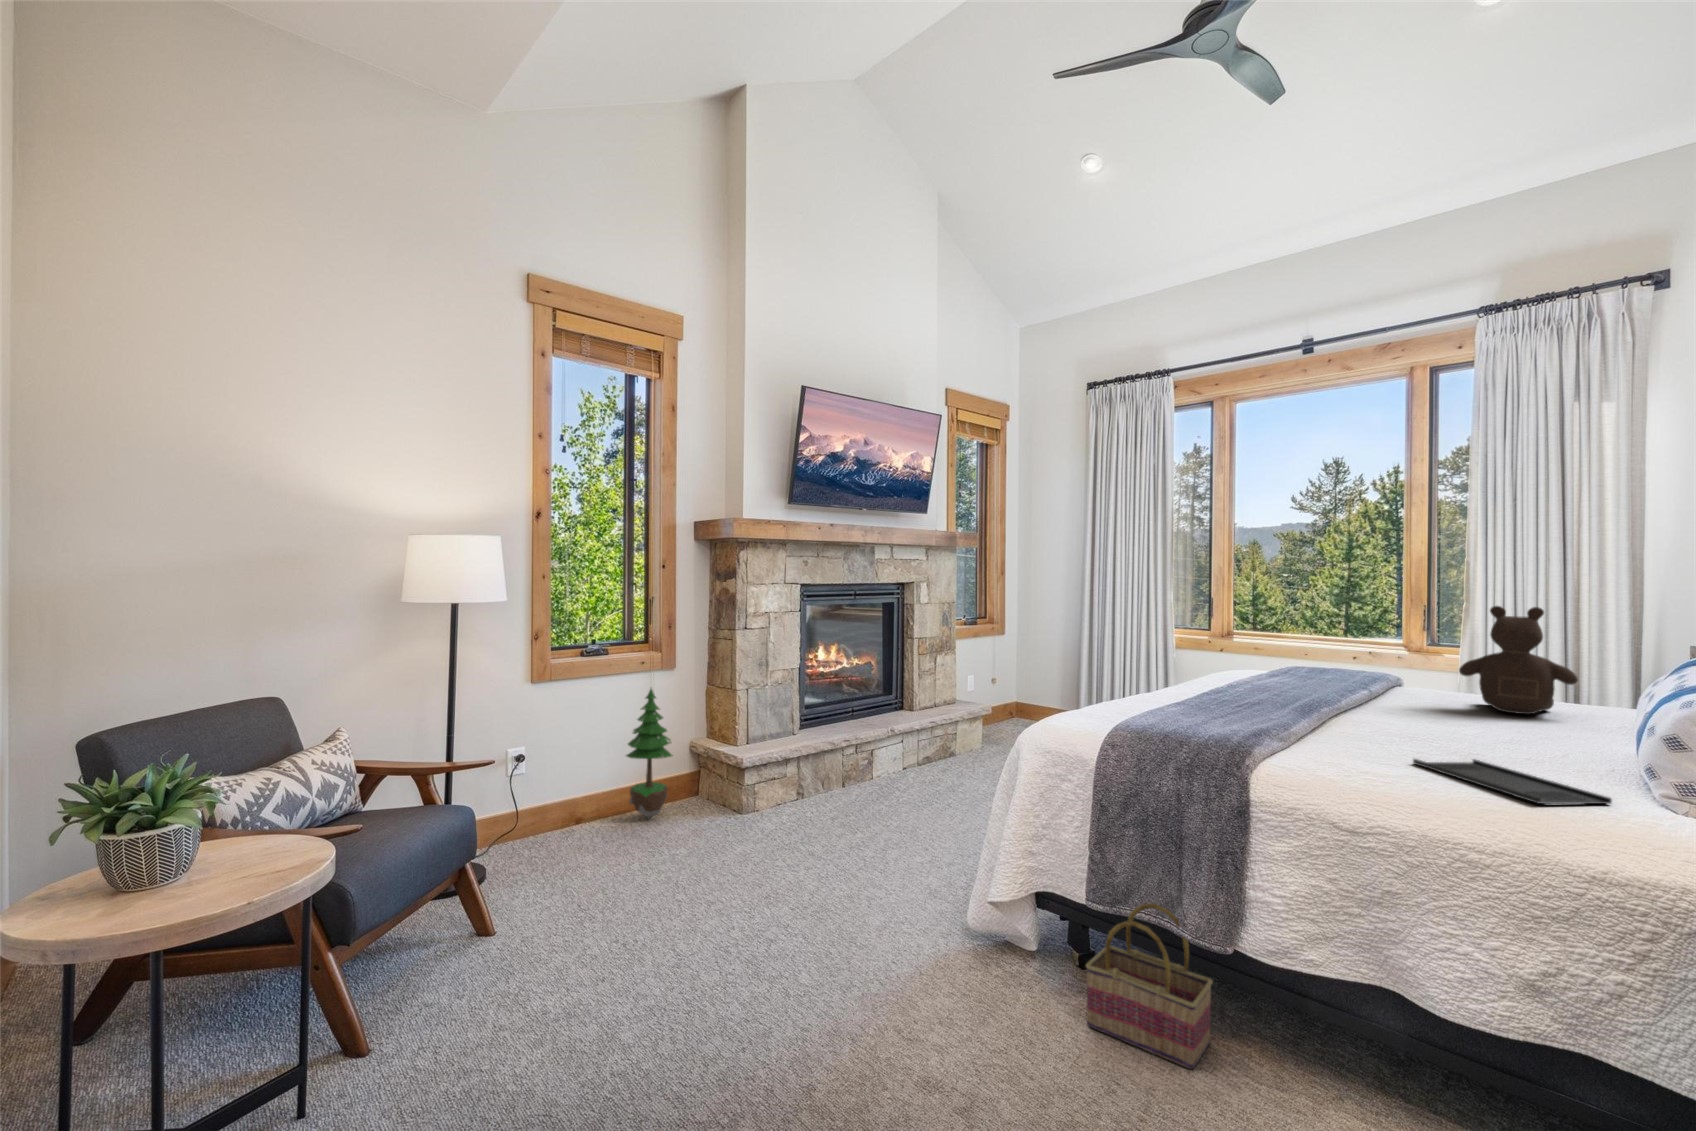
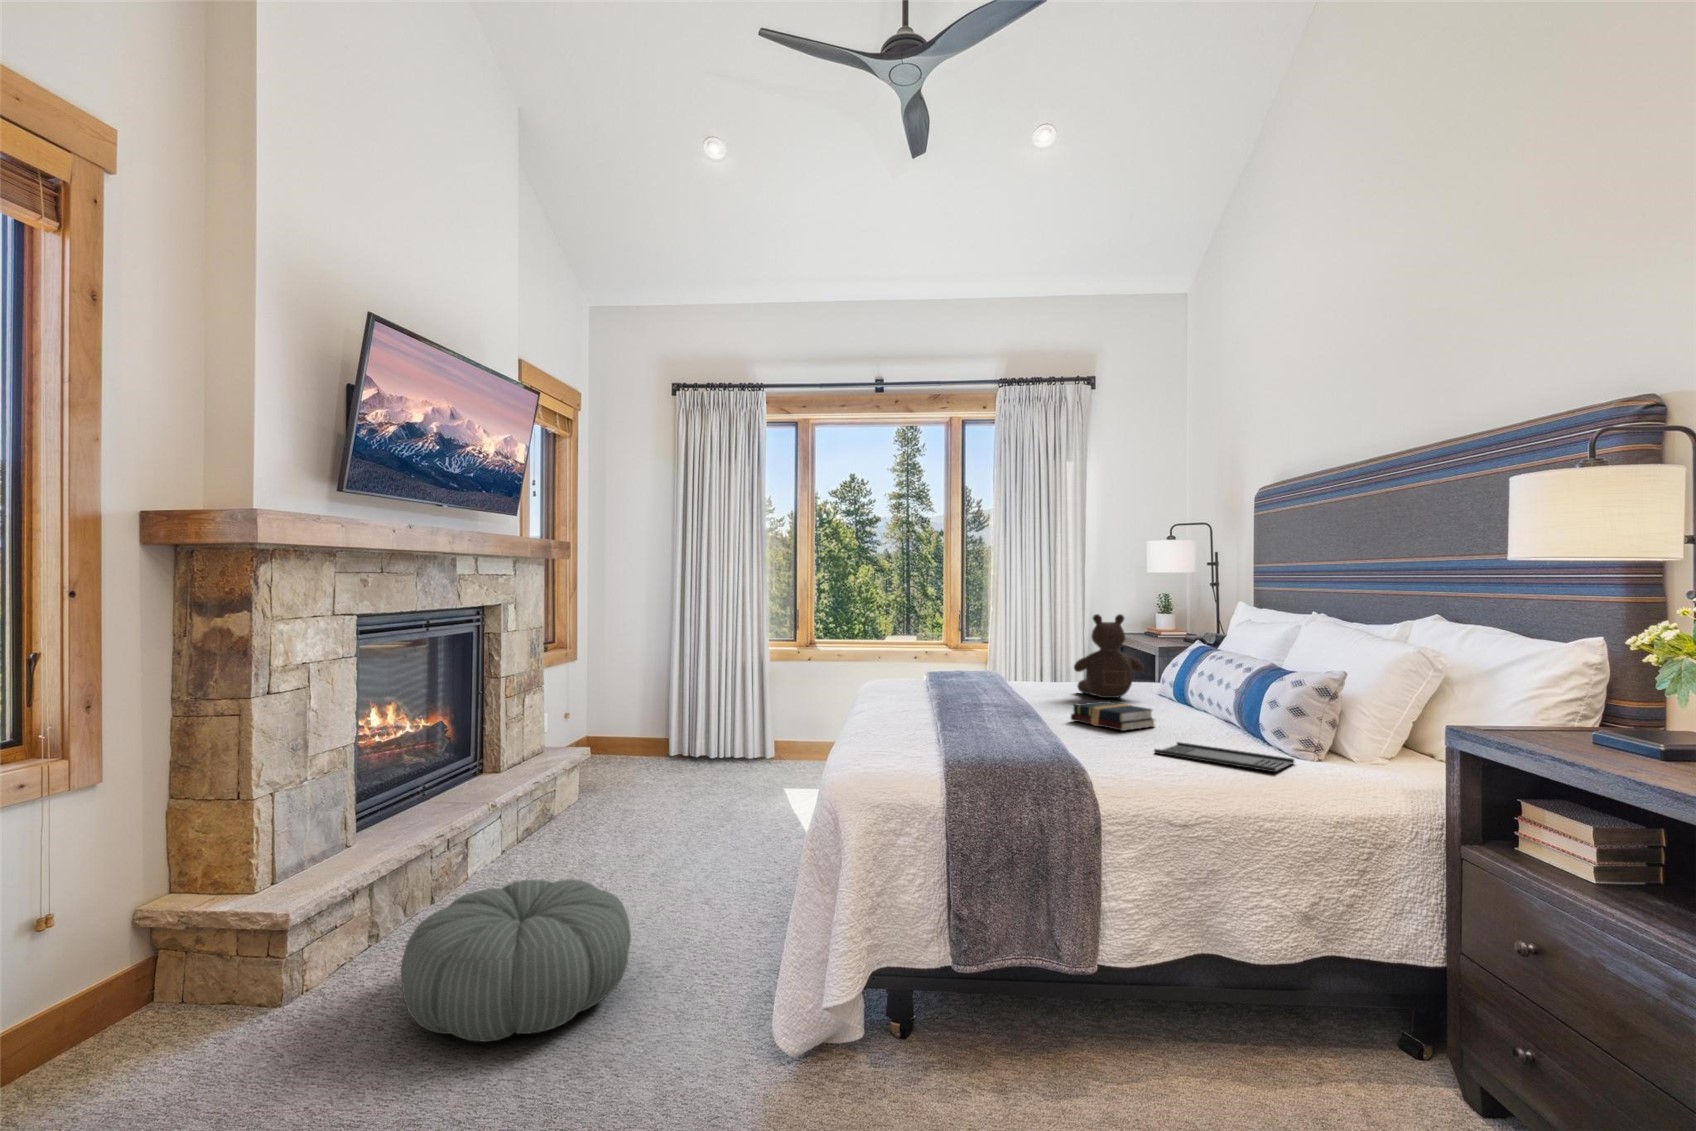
potted tree: present [626,689,673,818] -> none [35,812,154,1057]
hardback book: none [1385,706,1498,745] -> present [1071,701,1155,731]
pouf: none [768,778,920,875] -> present [401,879,631,1042]
basket: present [1086,903,1213,1069] -> none [960,939,1084,1099]

